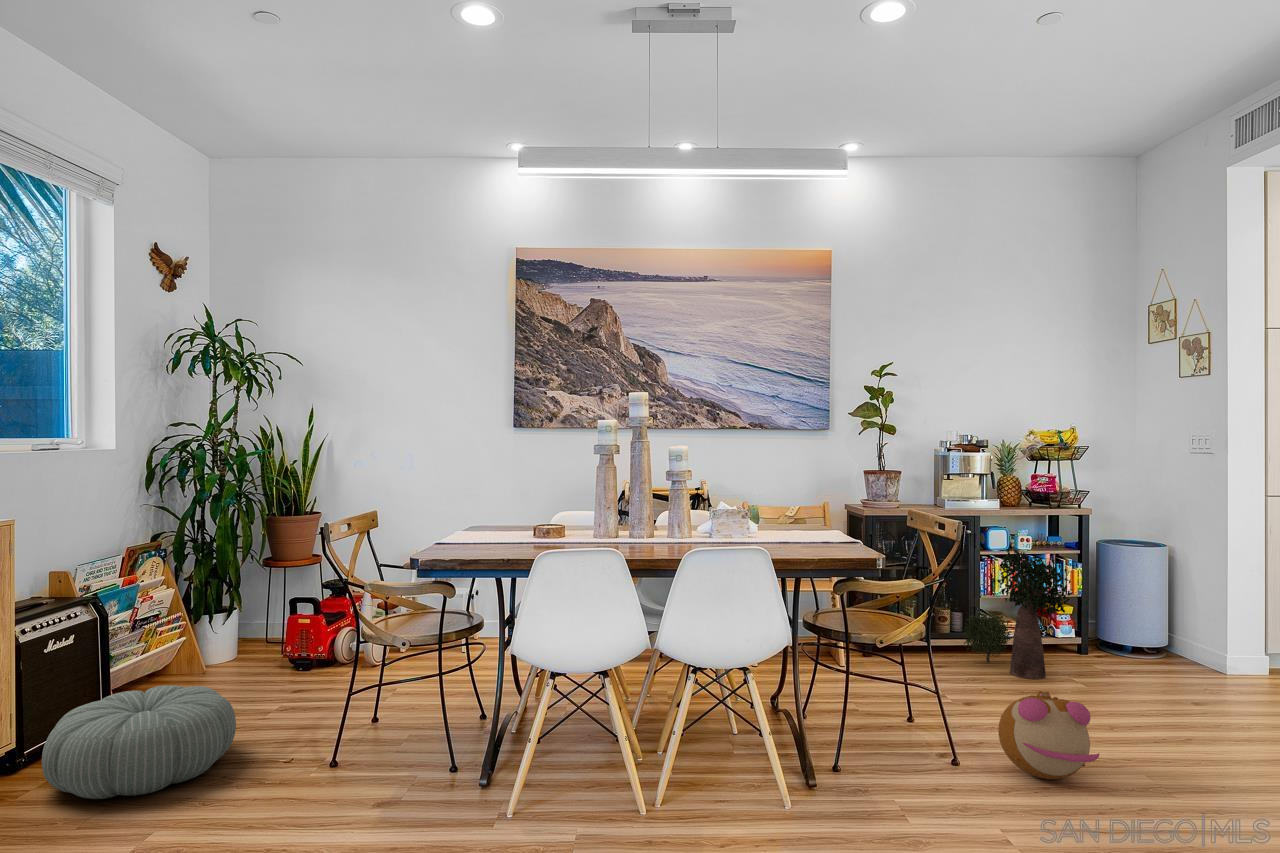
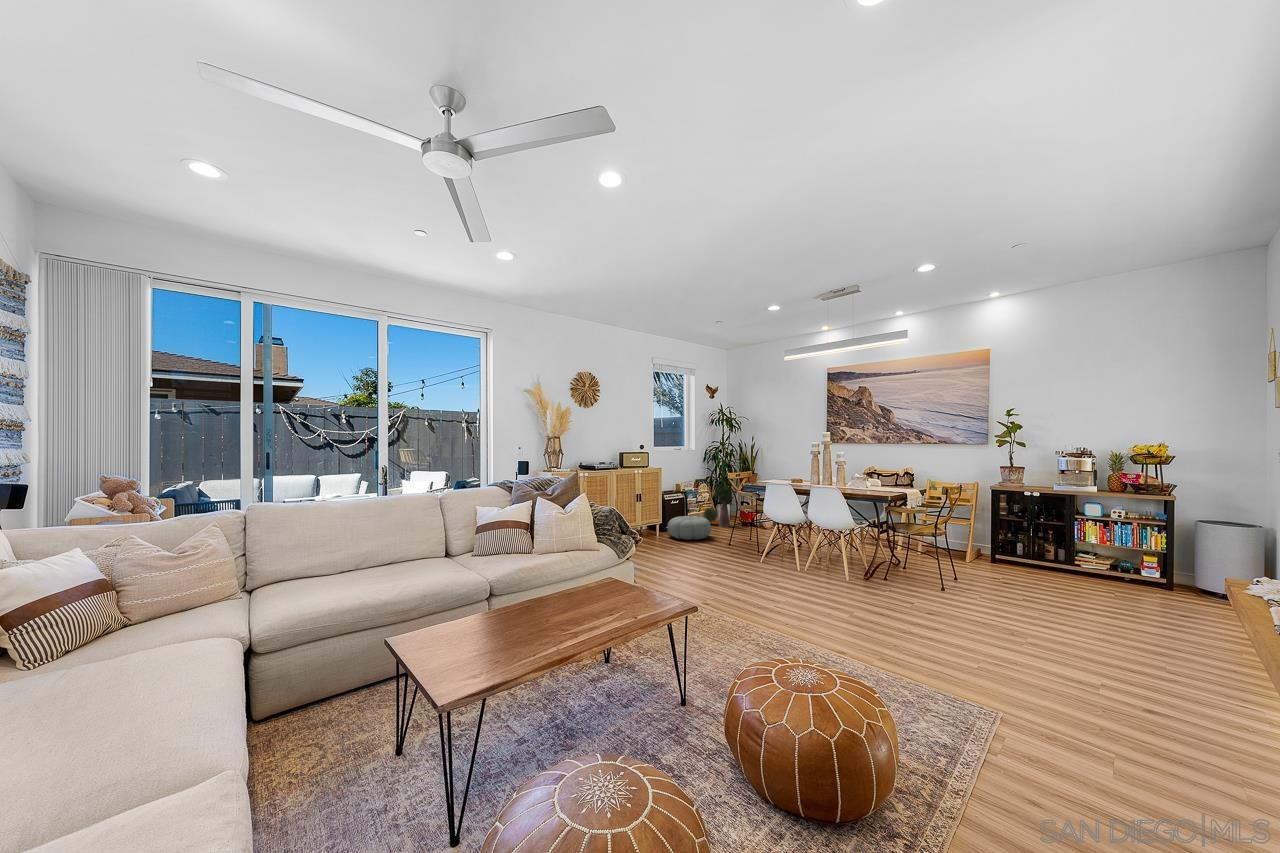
potted plant: present [961,548,1071,679] -> present [703,485,734,527]
plush toy: present [998,691,1099,779] -> none [953,561,998,598]

